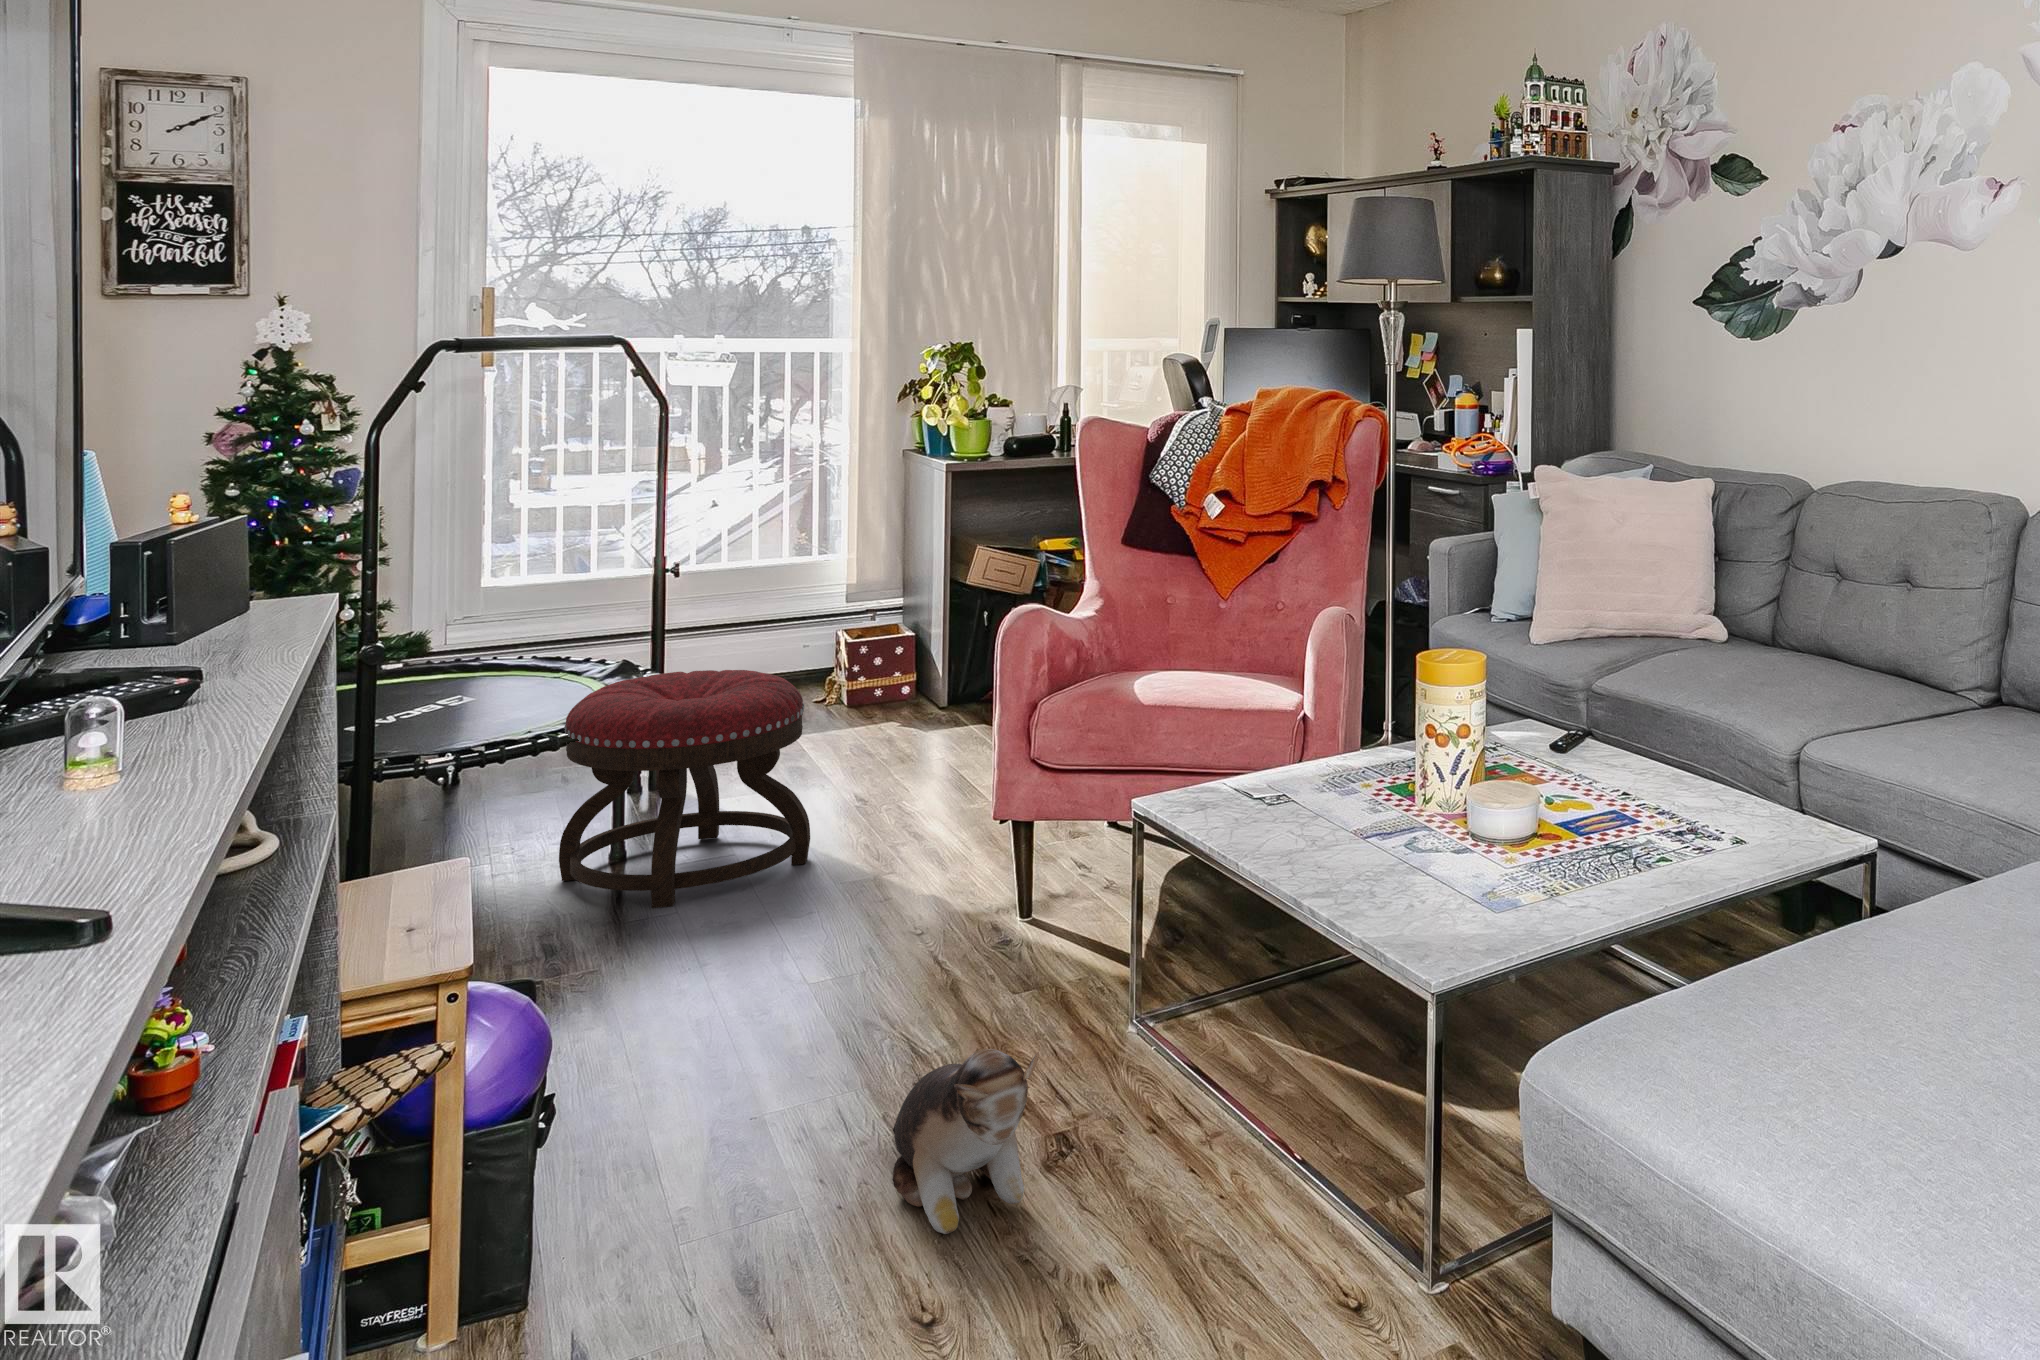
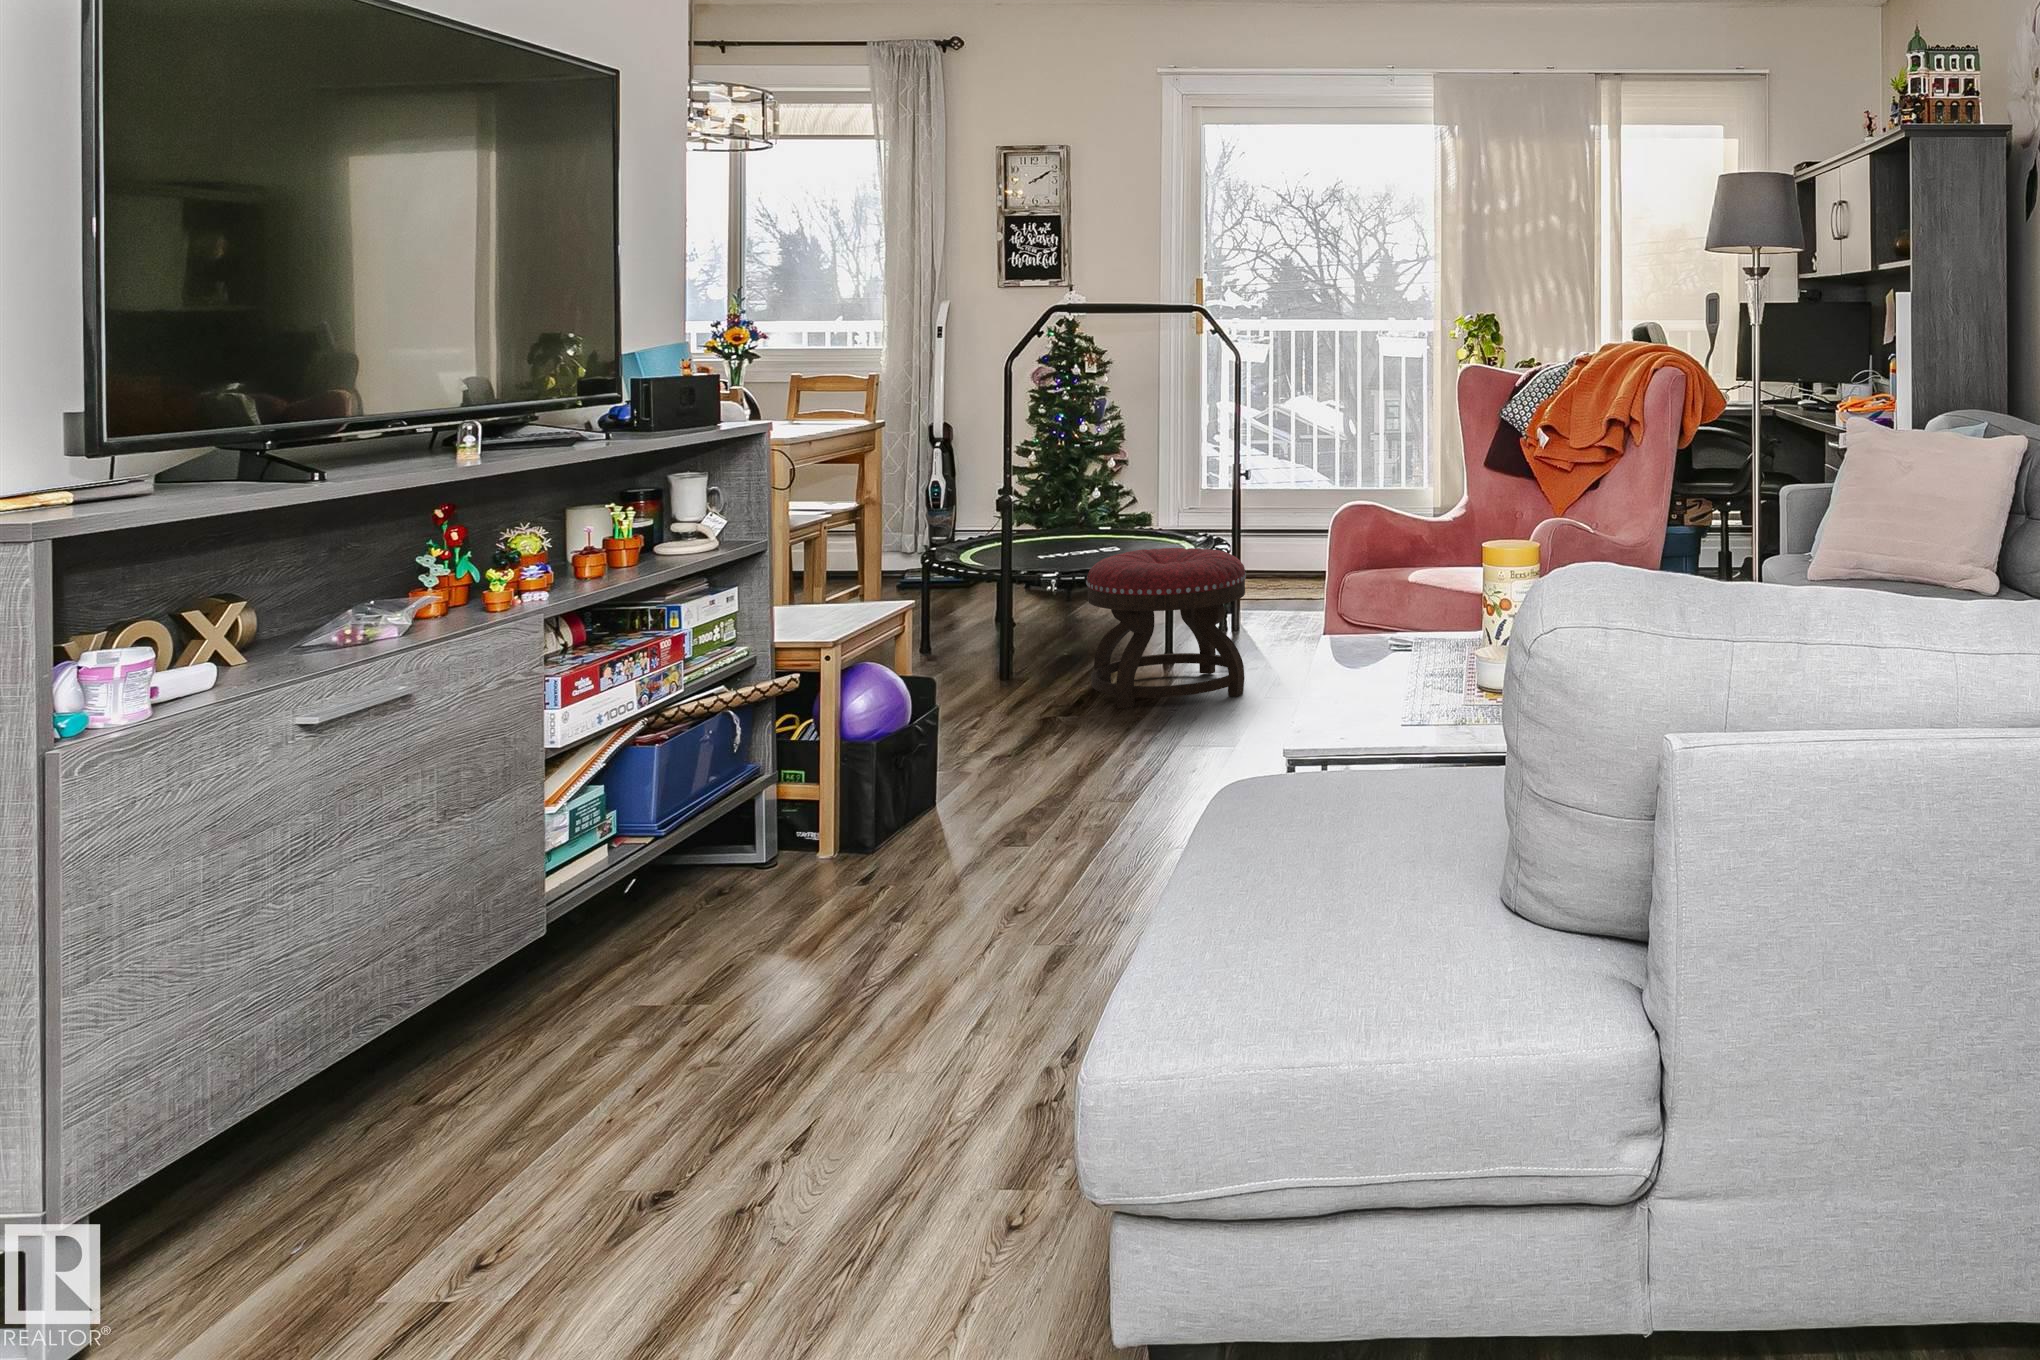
plush toy: present [893,1048,1039,1234] -> none [960,781,1064,907]

